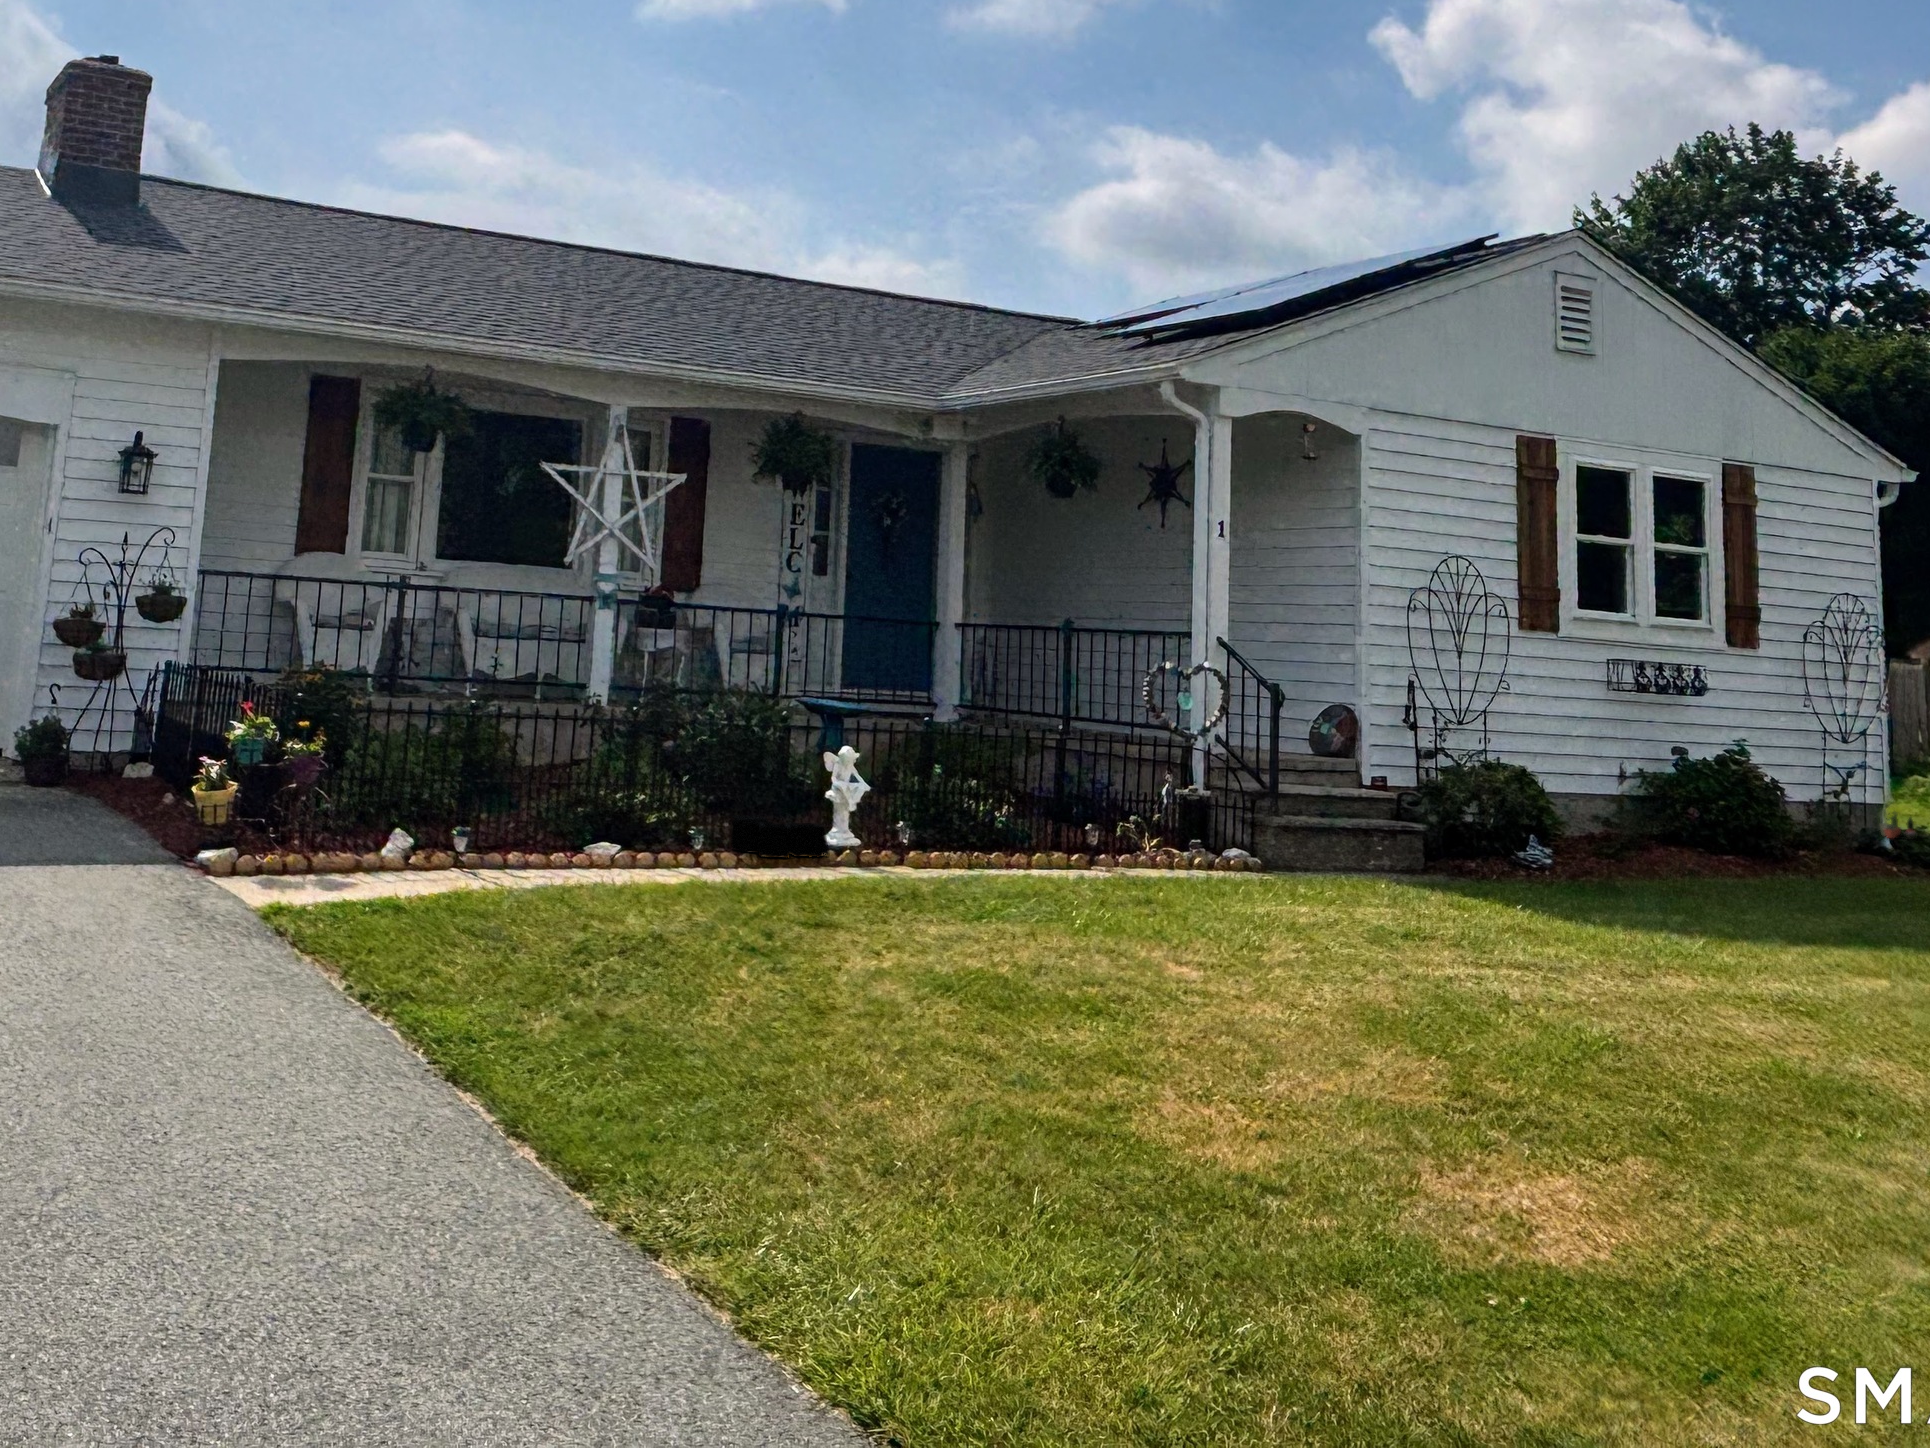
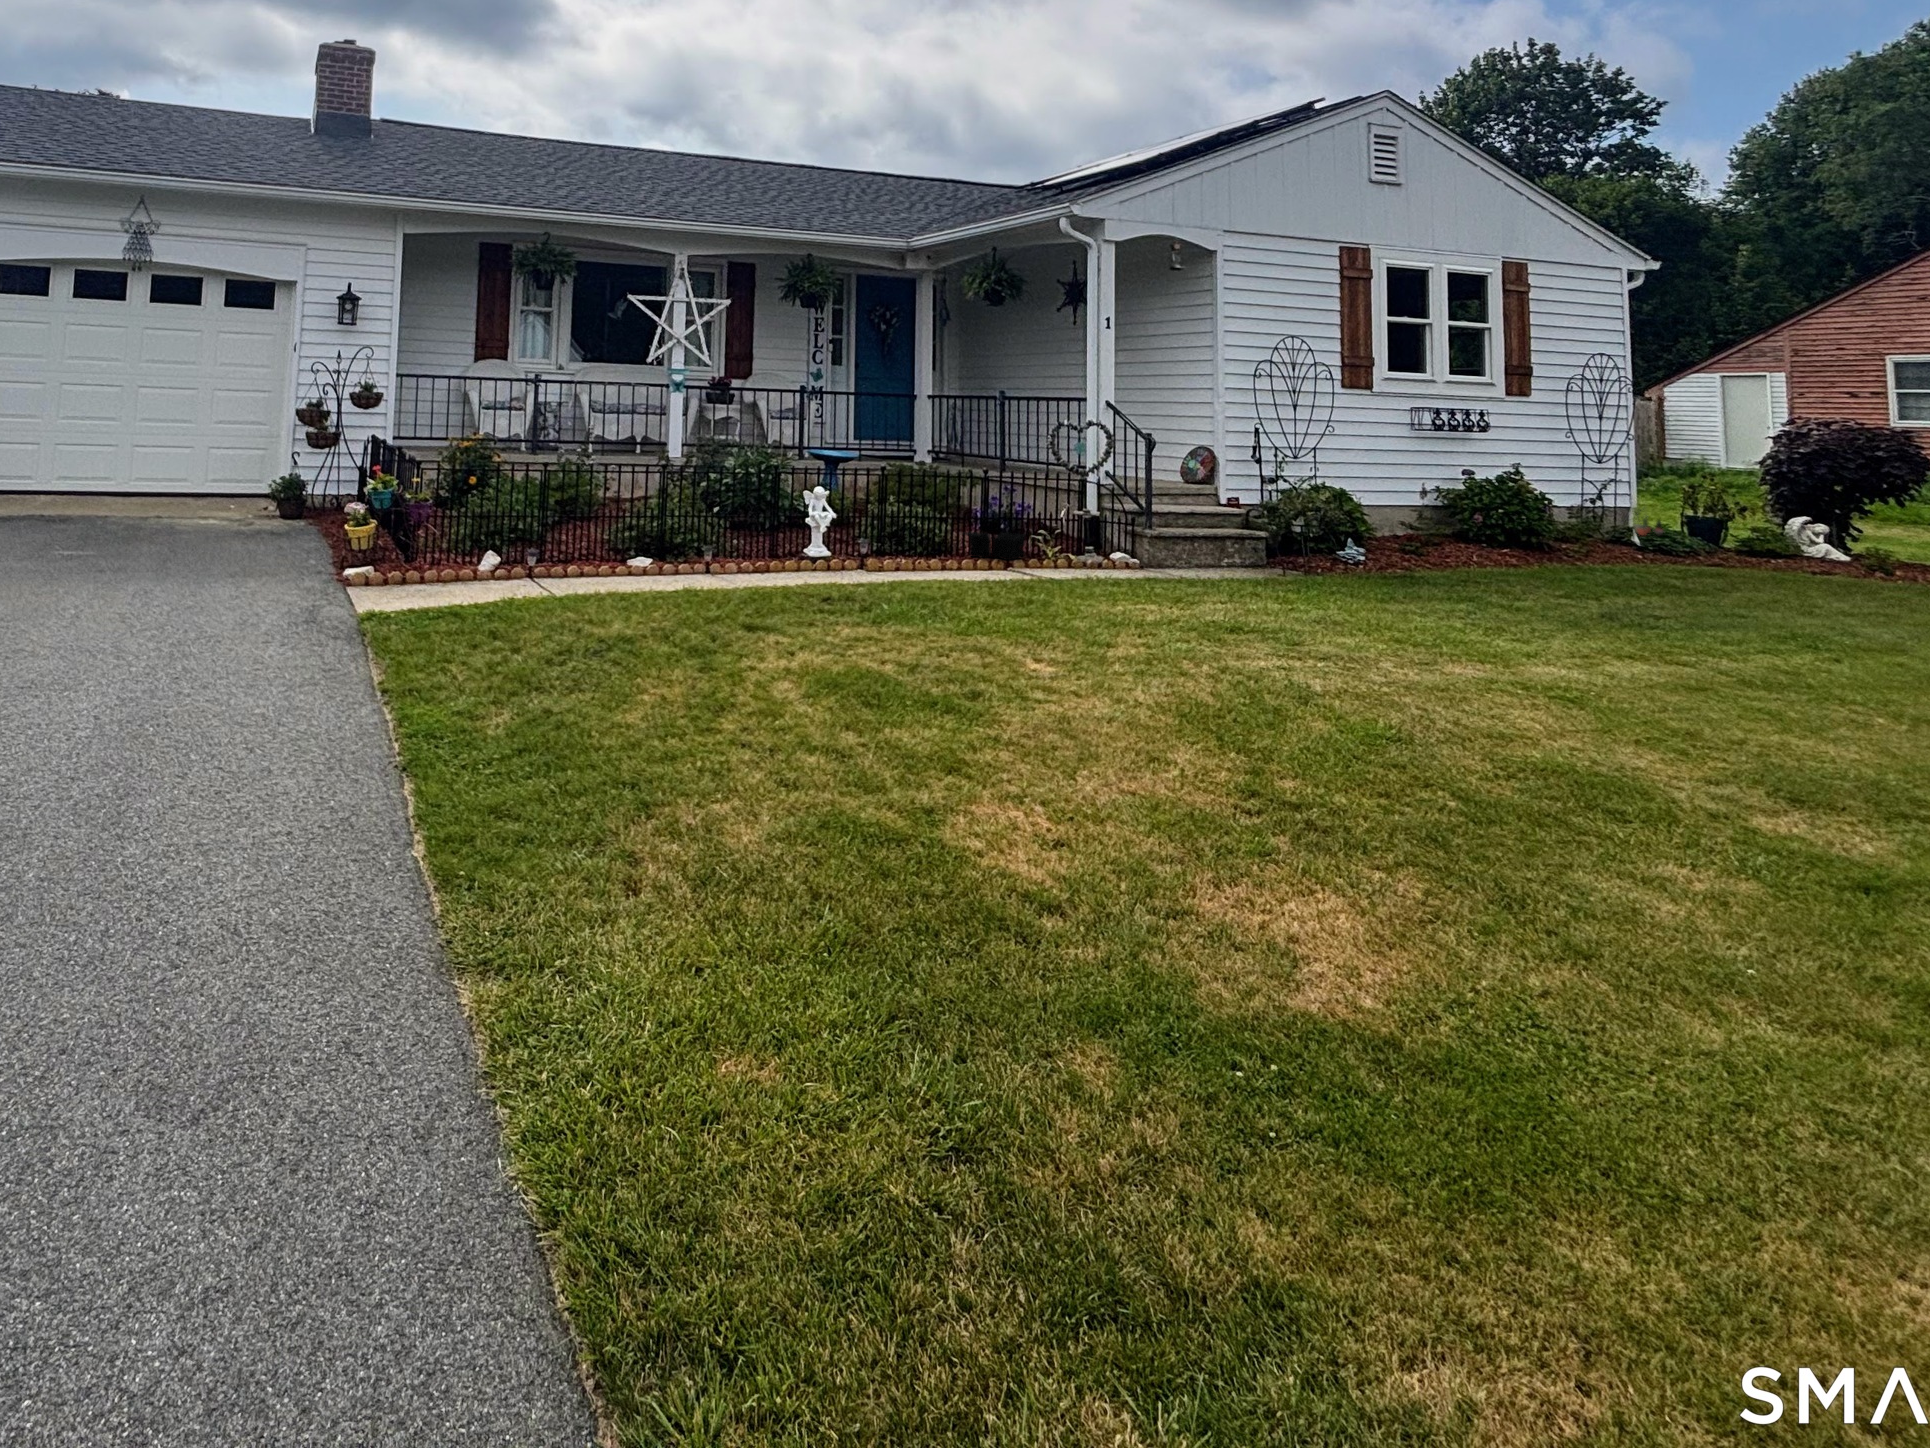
storage bin: present [731,815,830,858] -> present [963,532,1026,560]

